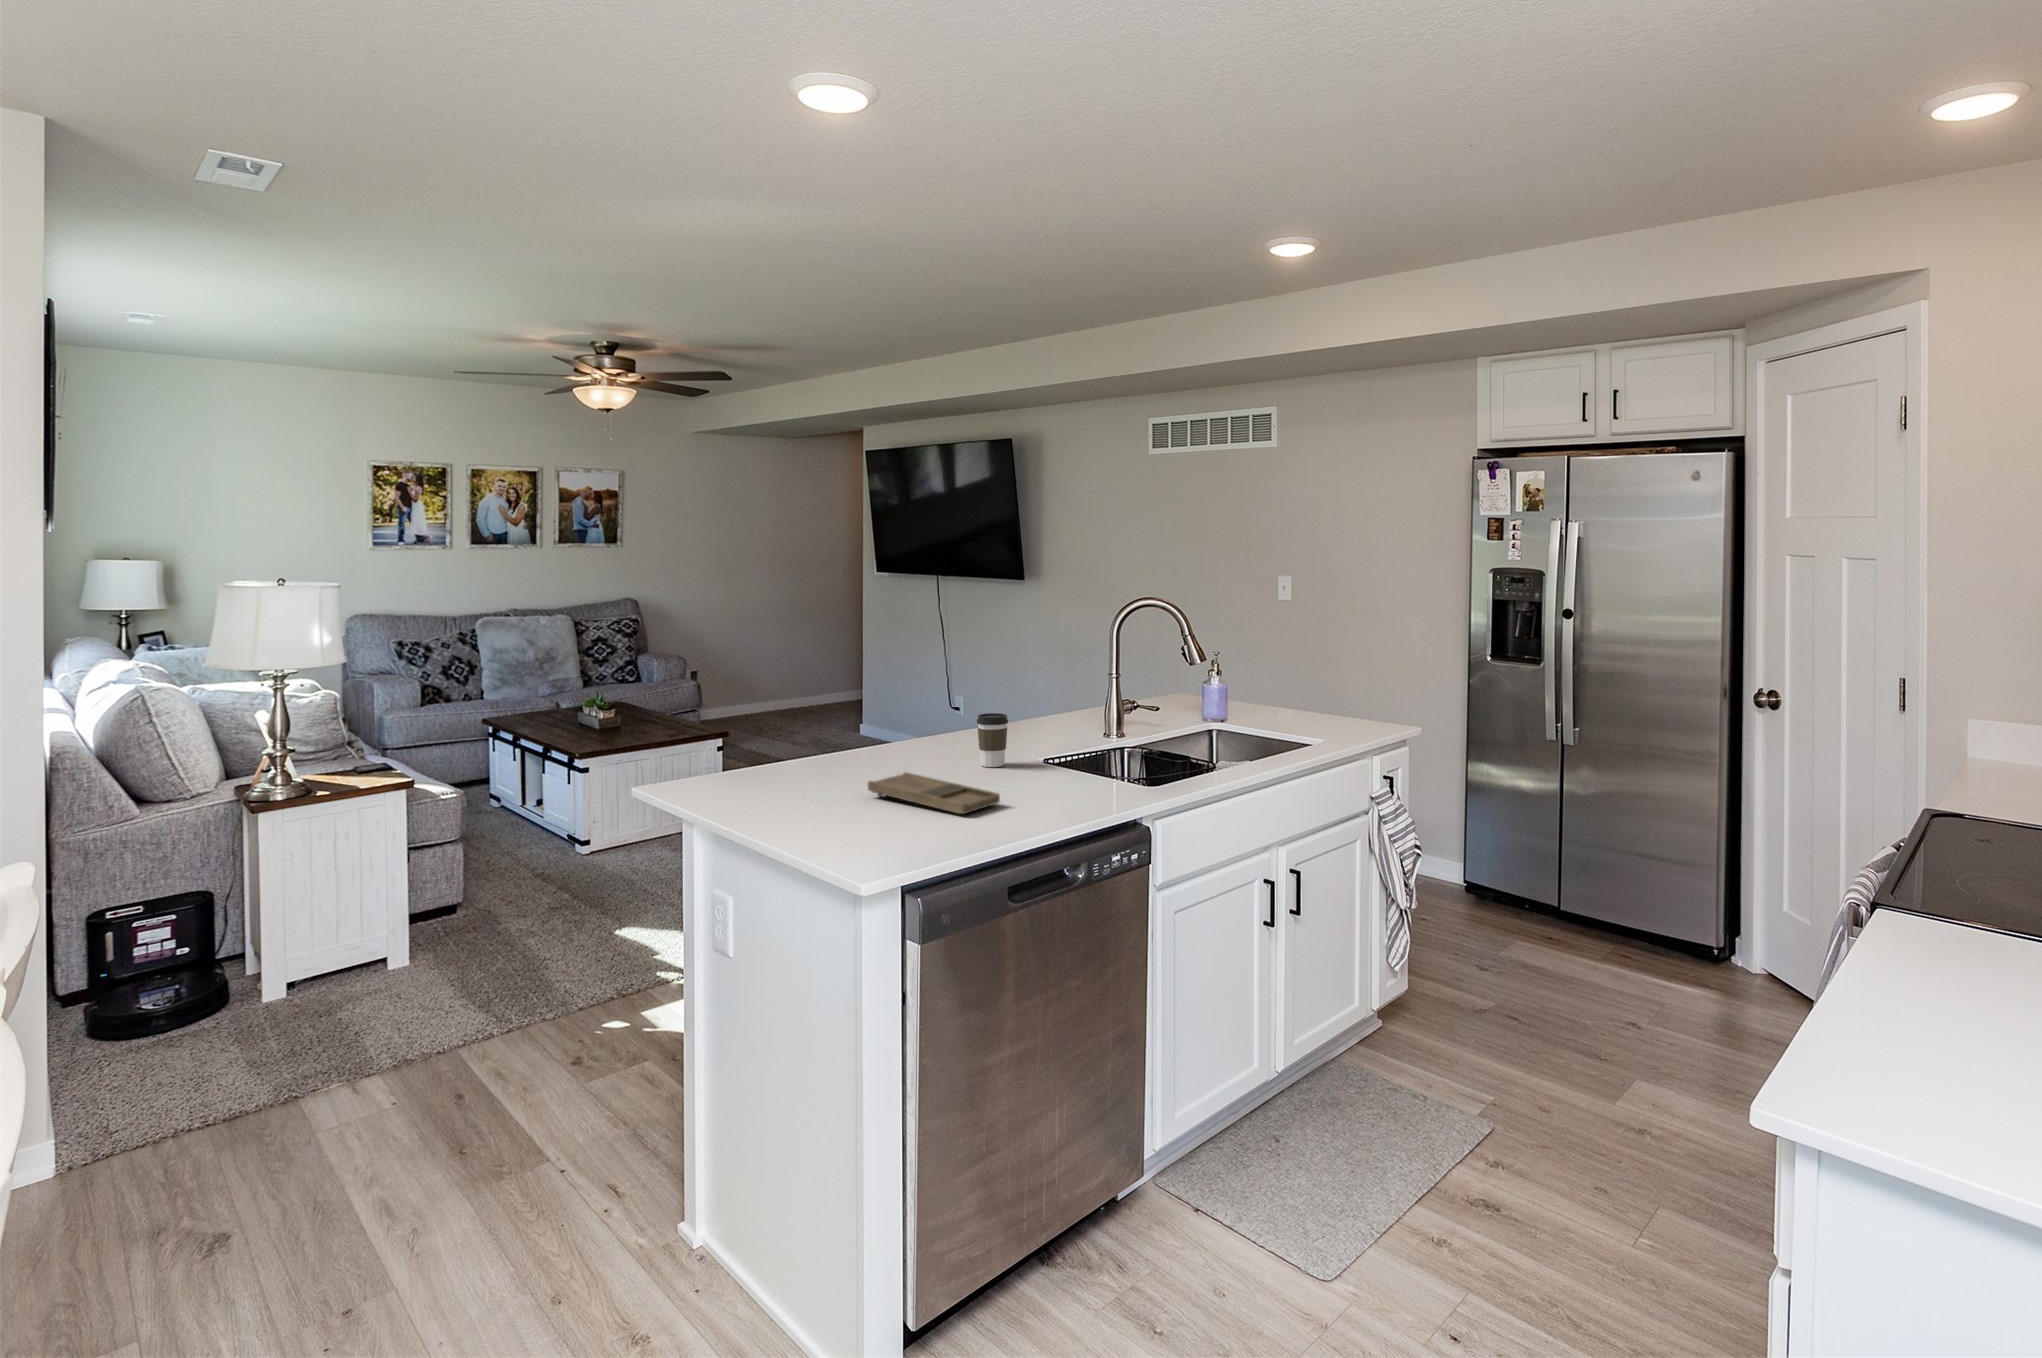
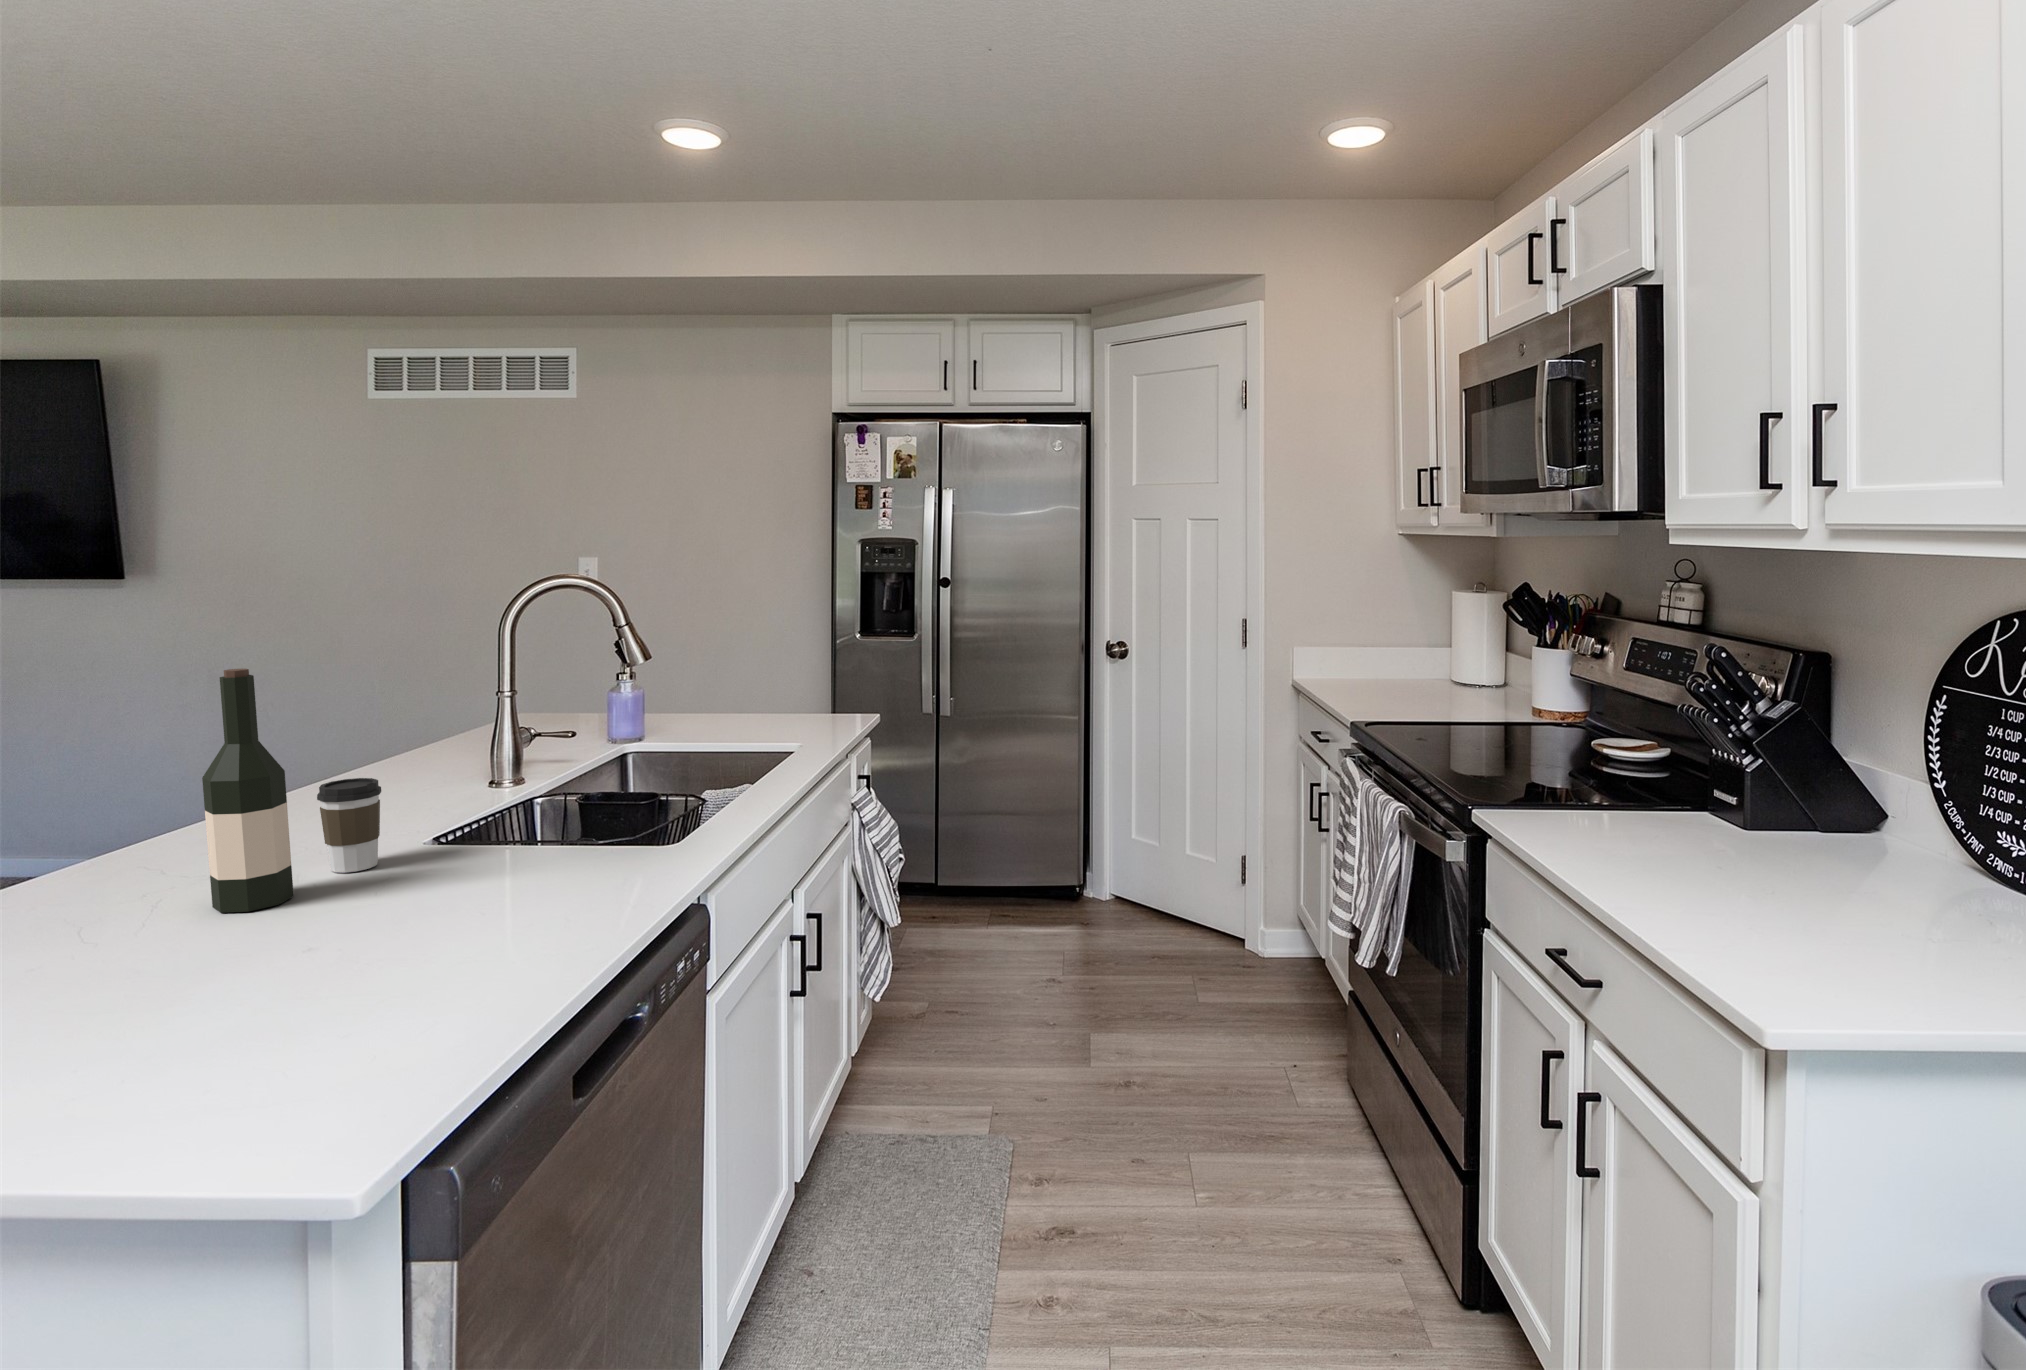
wine bottle: none [920,643,954,776] -> present [202,669,294,913]
tray: present [868,772,1000,814] -> none [140,920,460,986]

